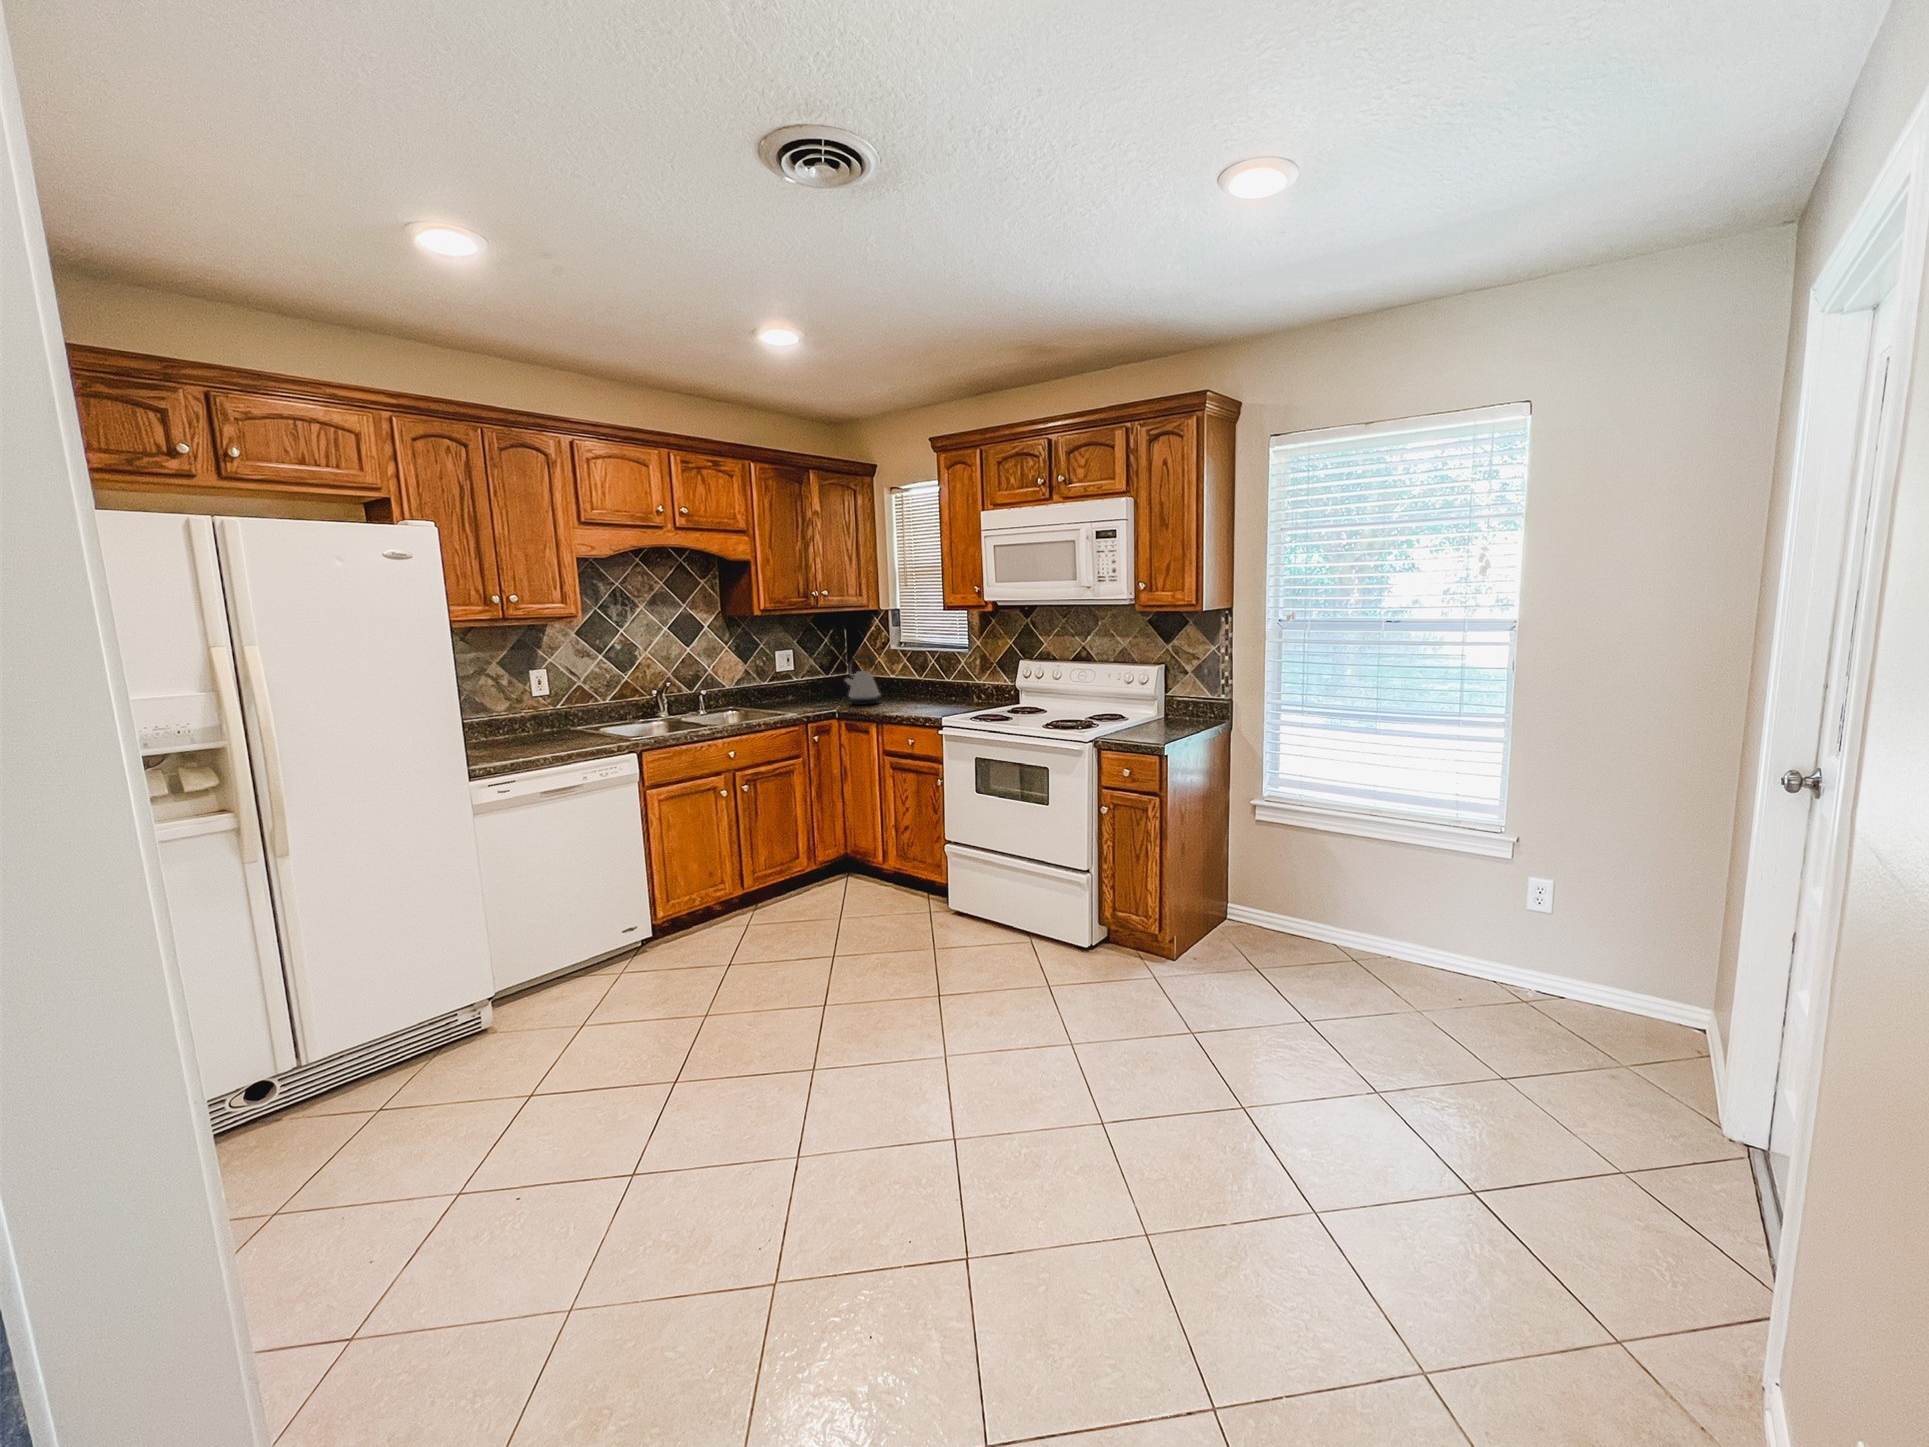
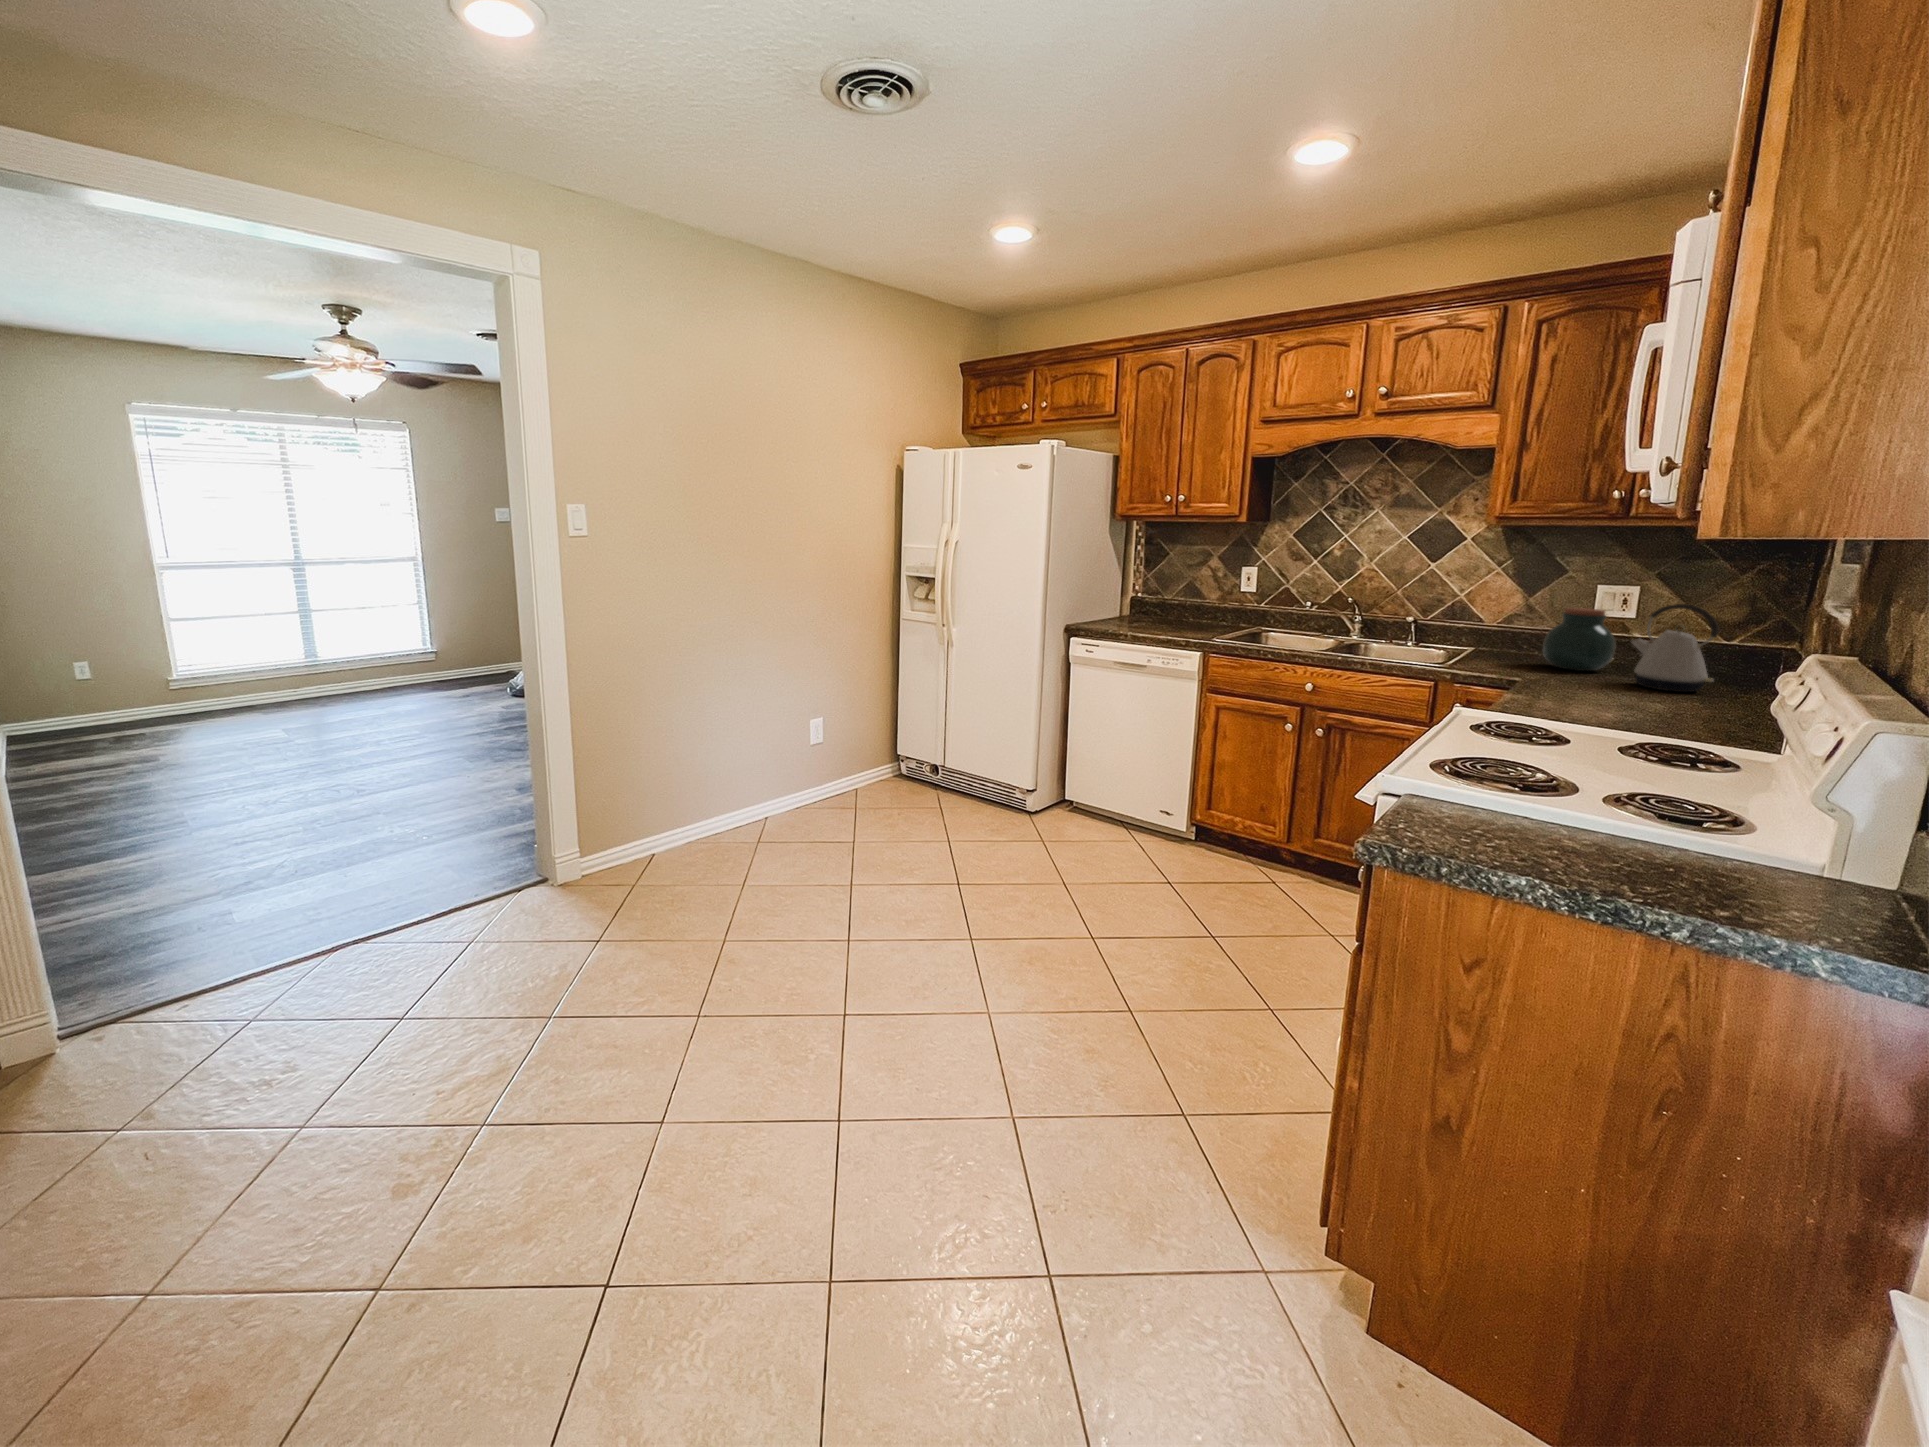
jar: none [784,666,821,707] -> present [1543,608,1616,671]

